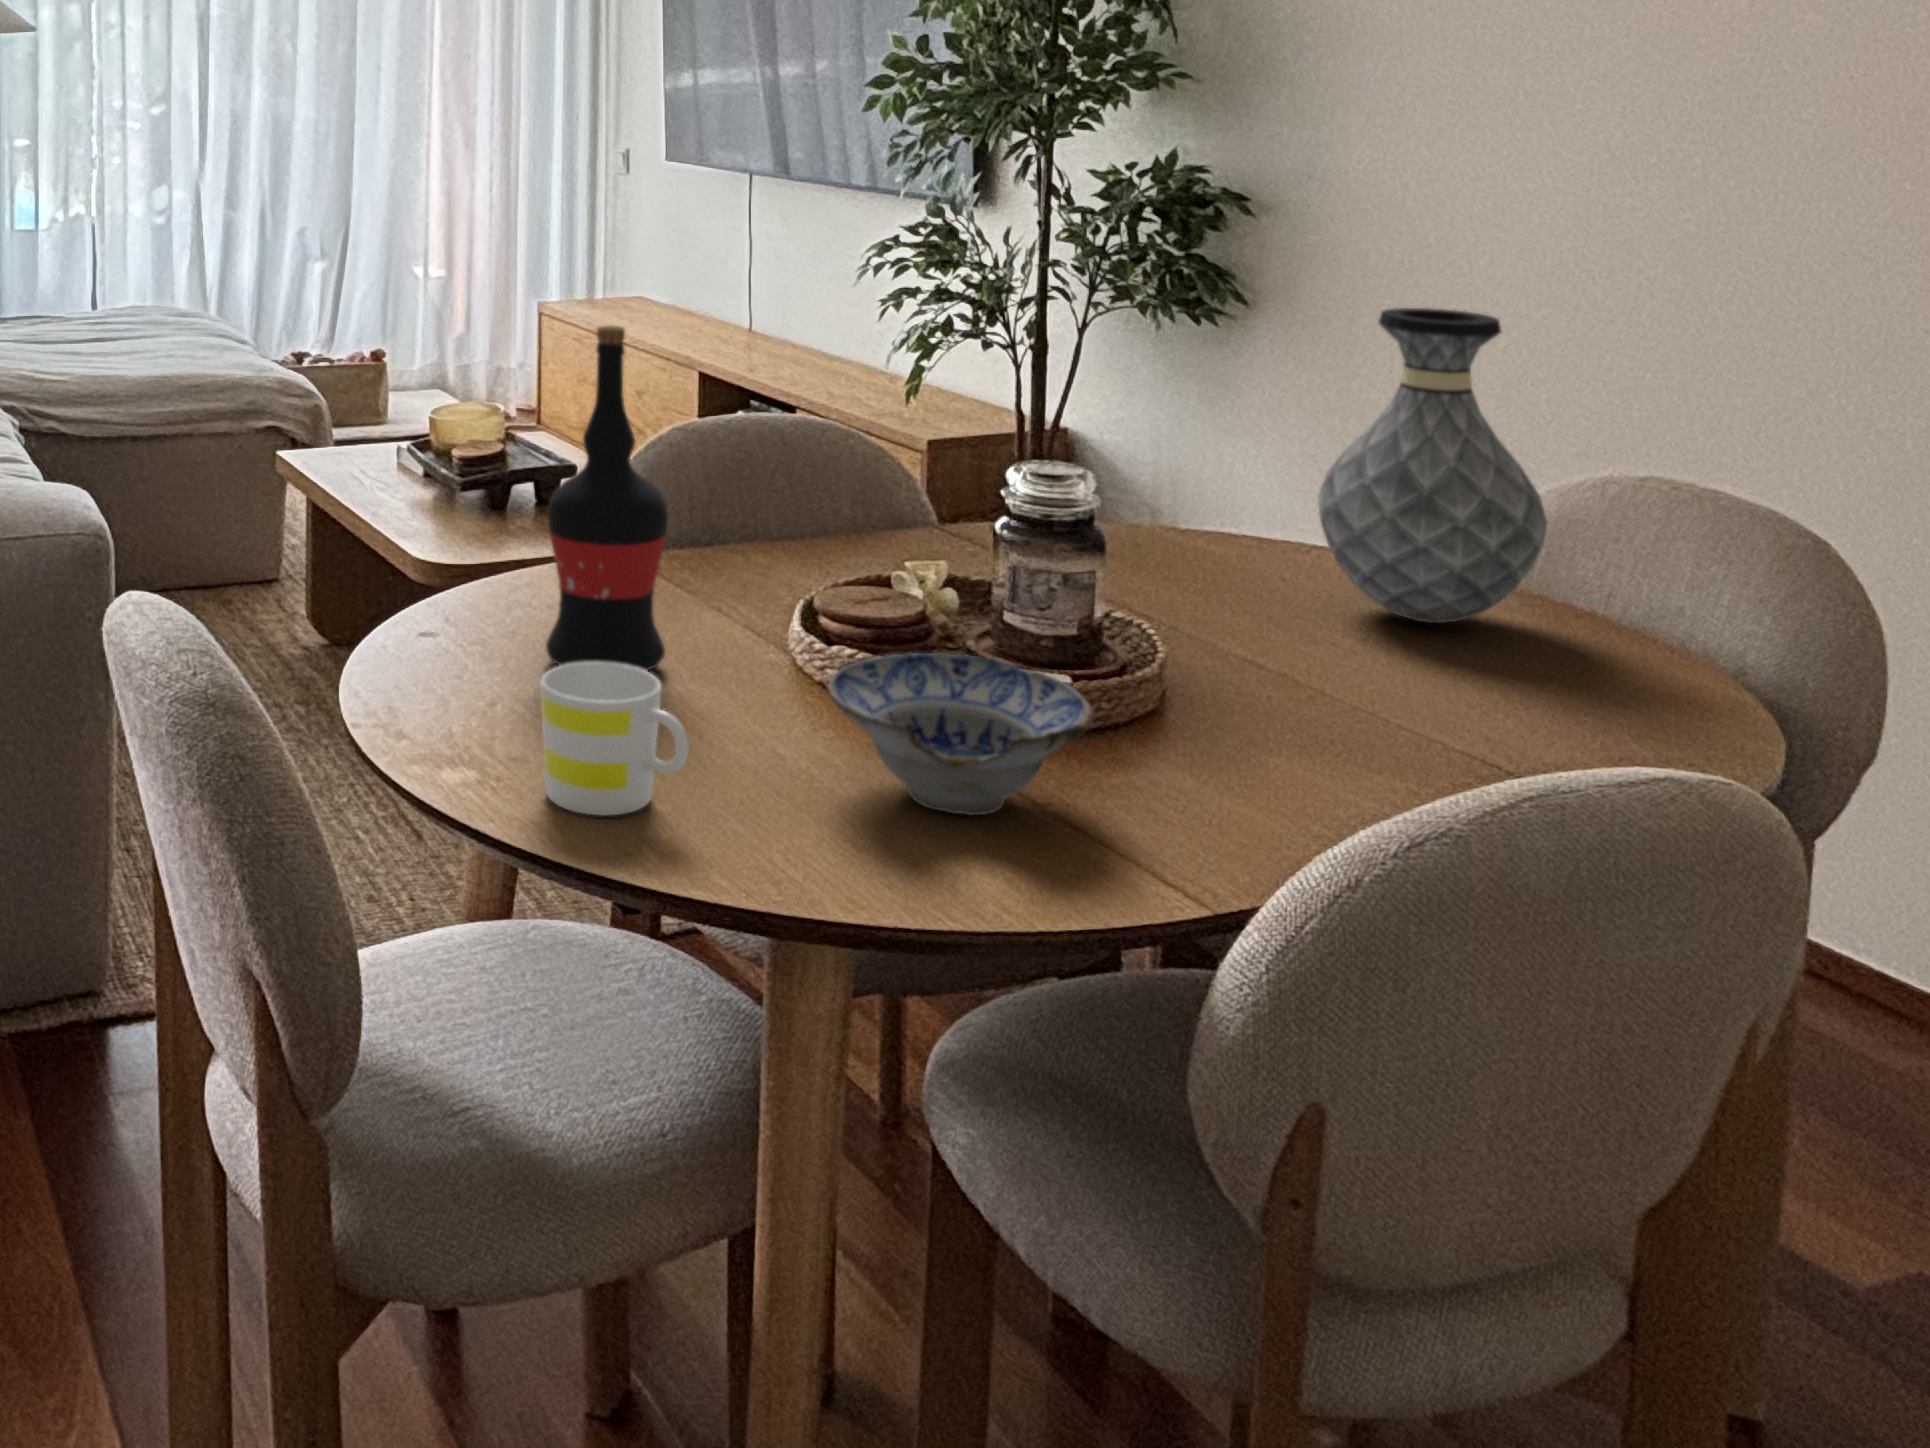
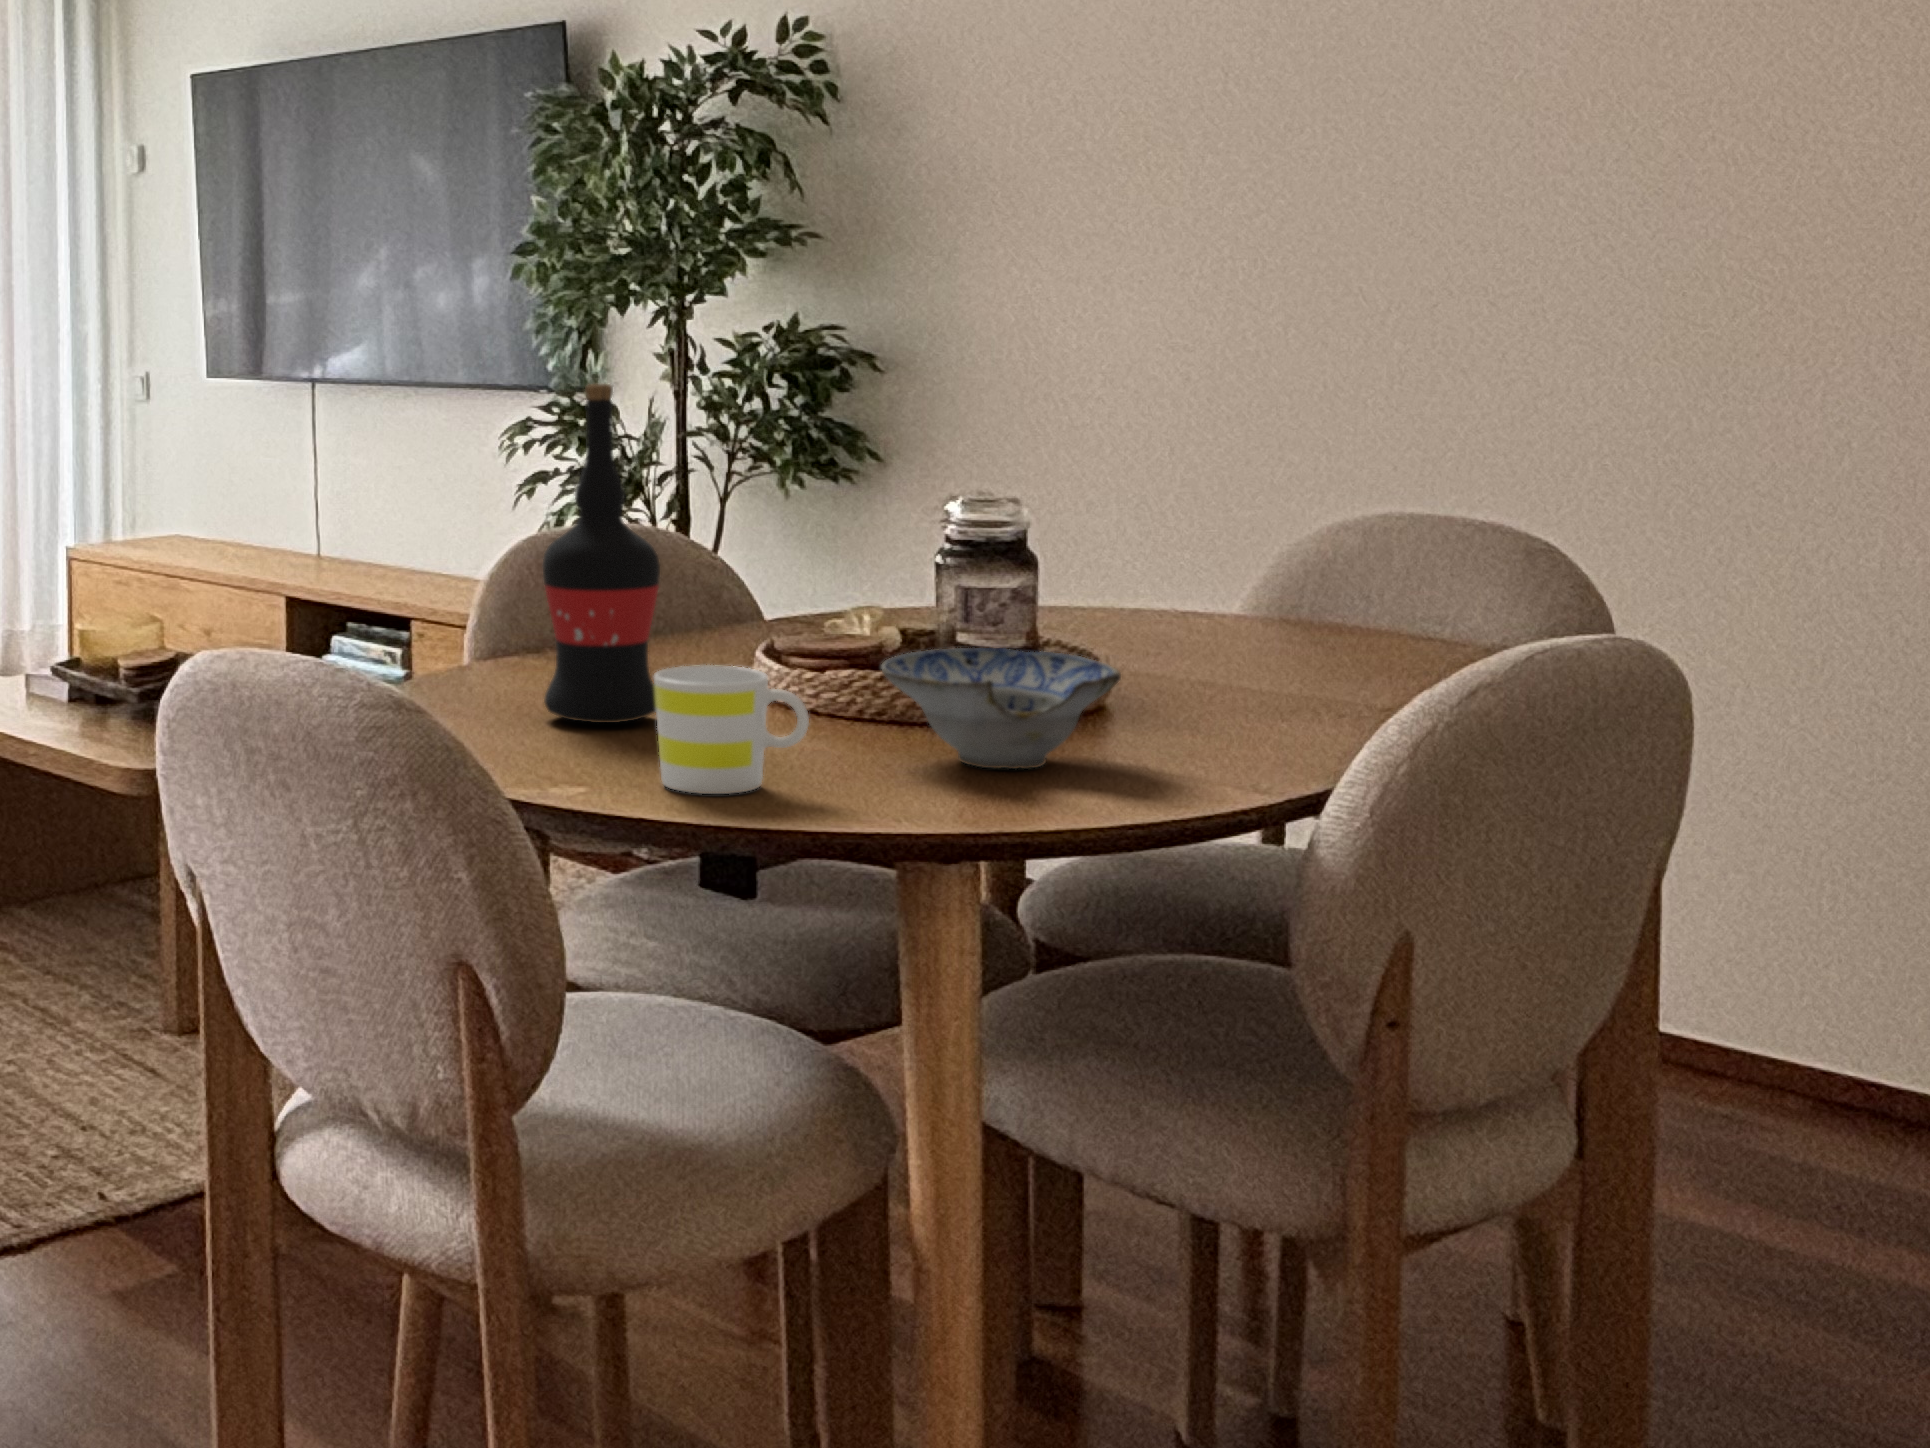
vase: present [1318,308,1547,623] -> none [1137,368,1331,648]

